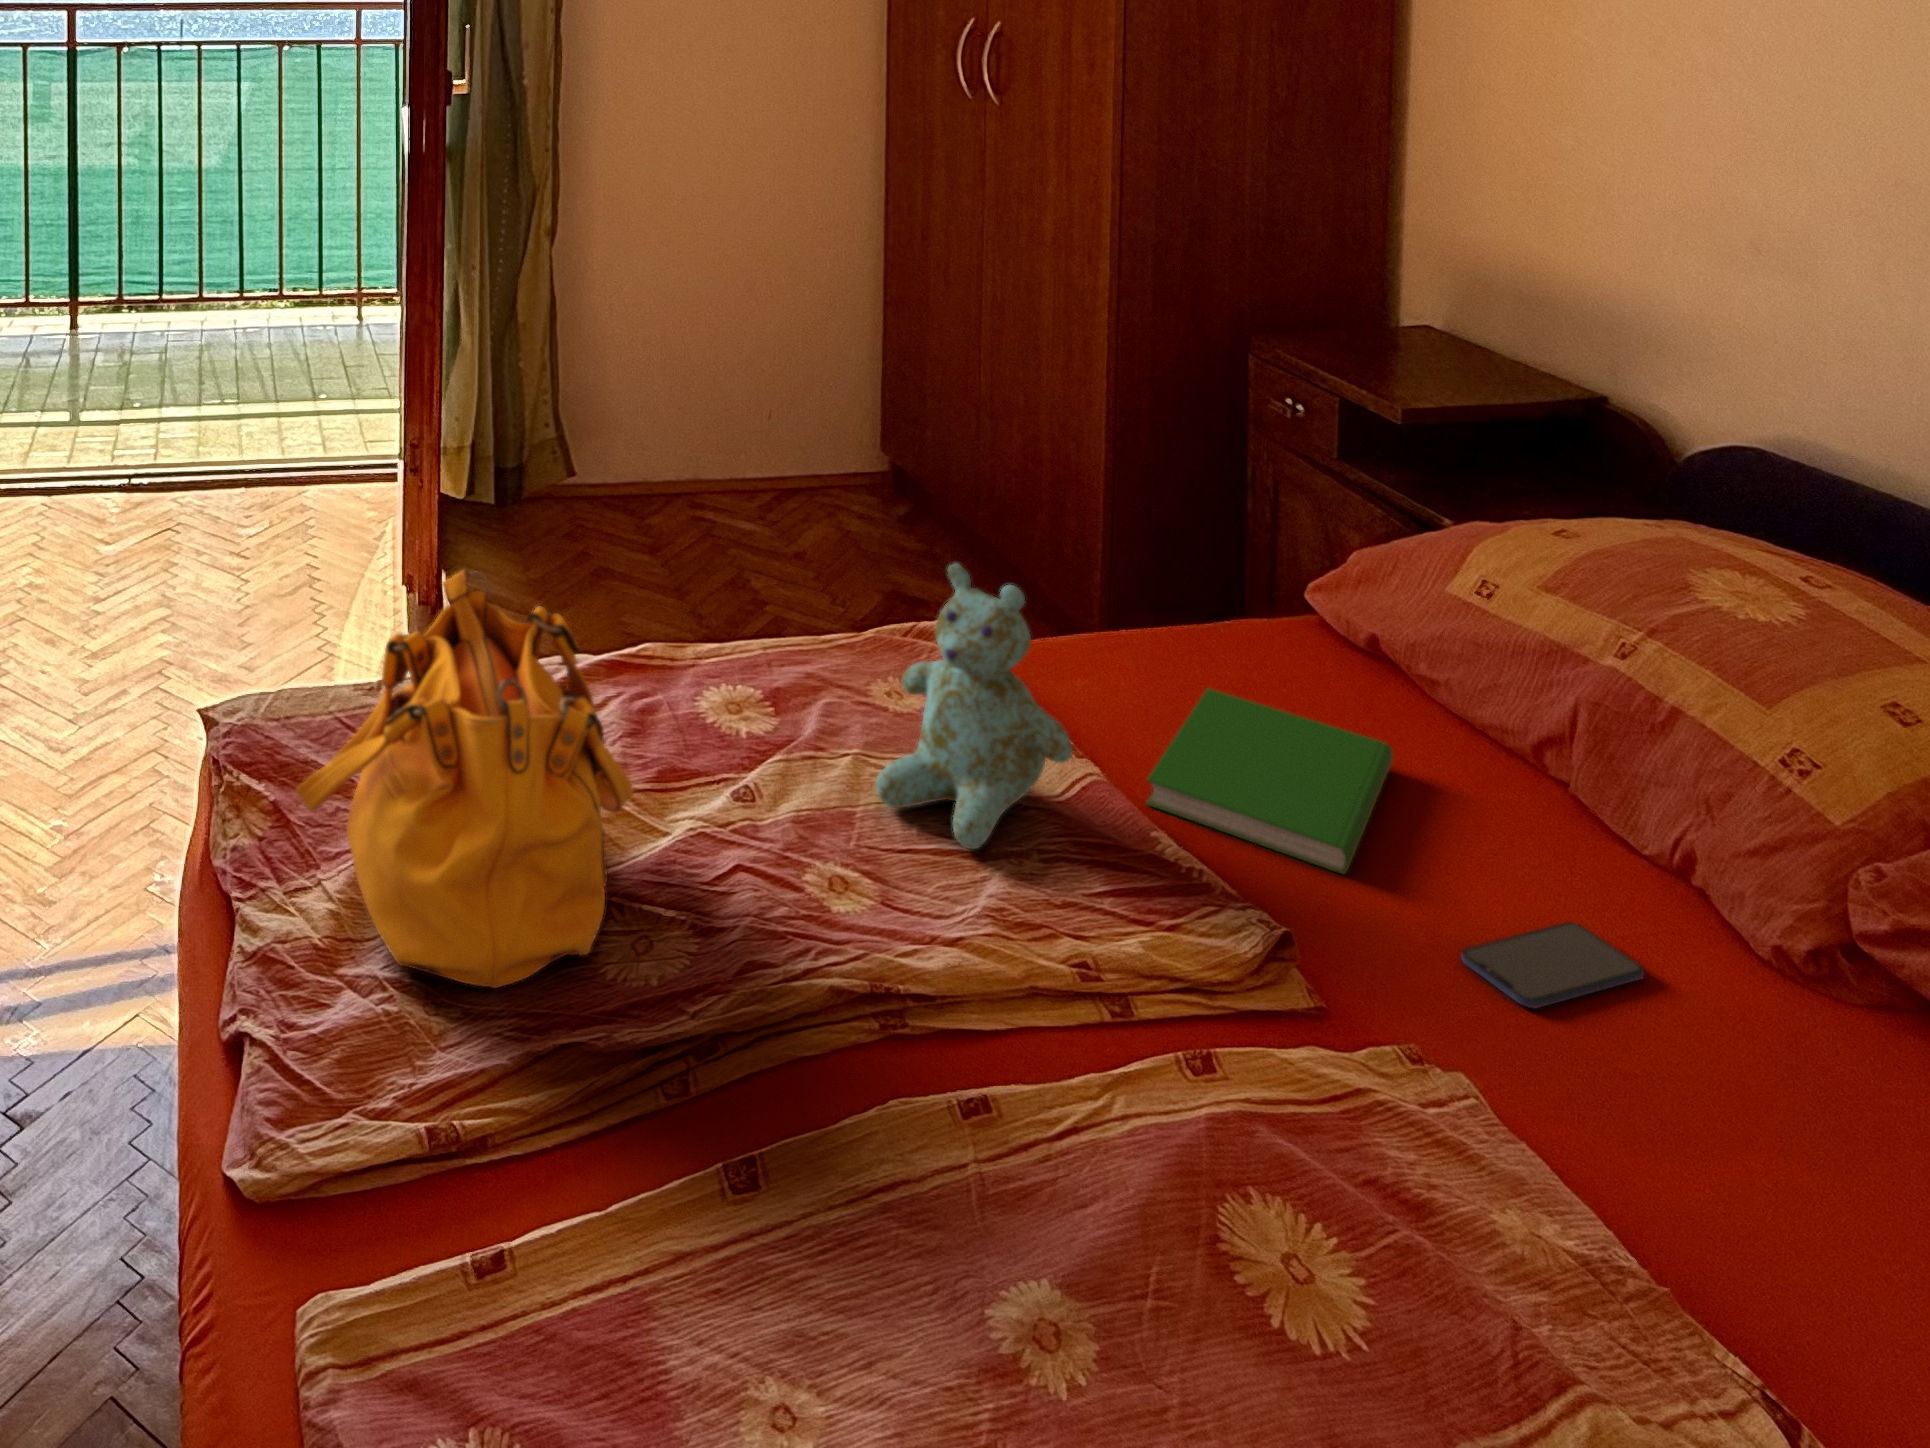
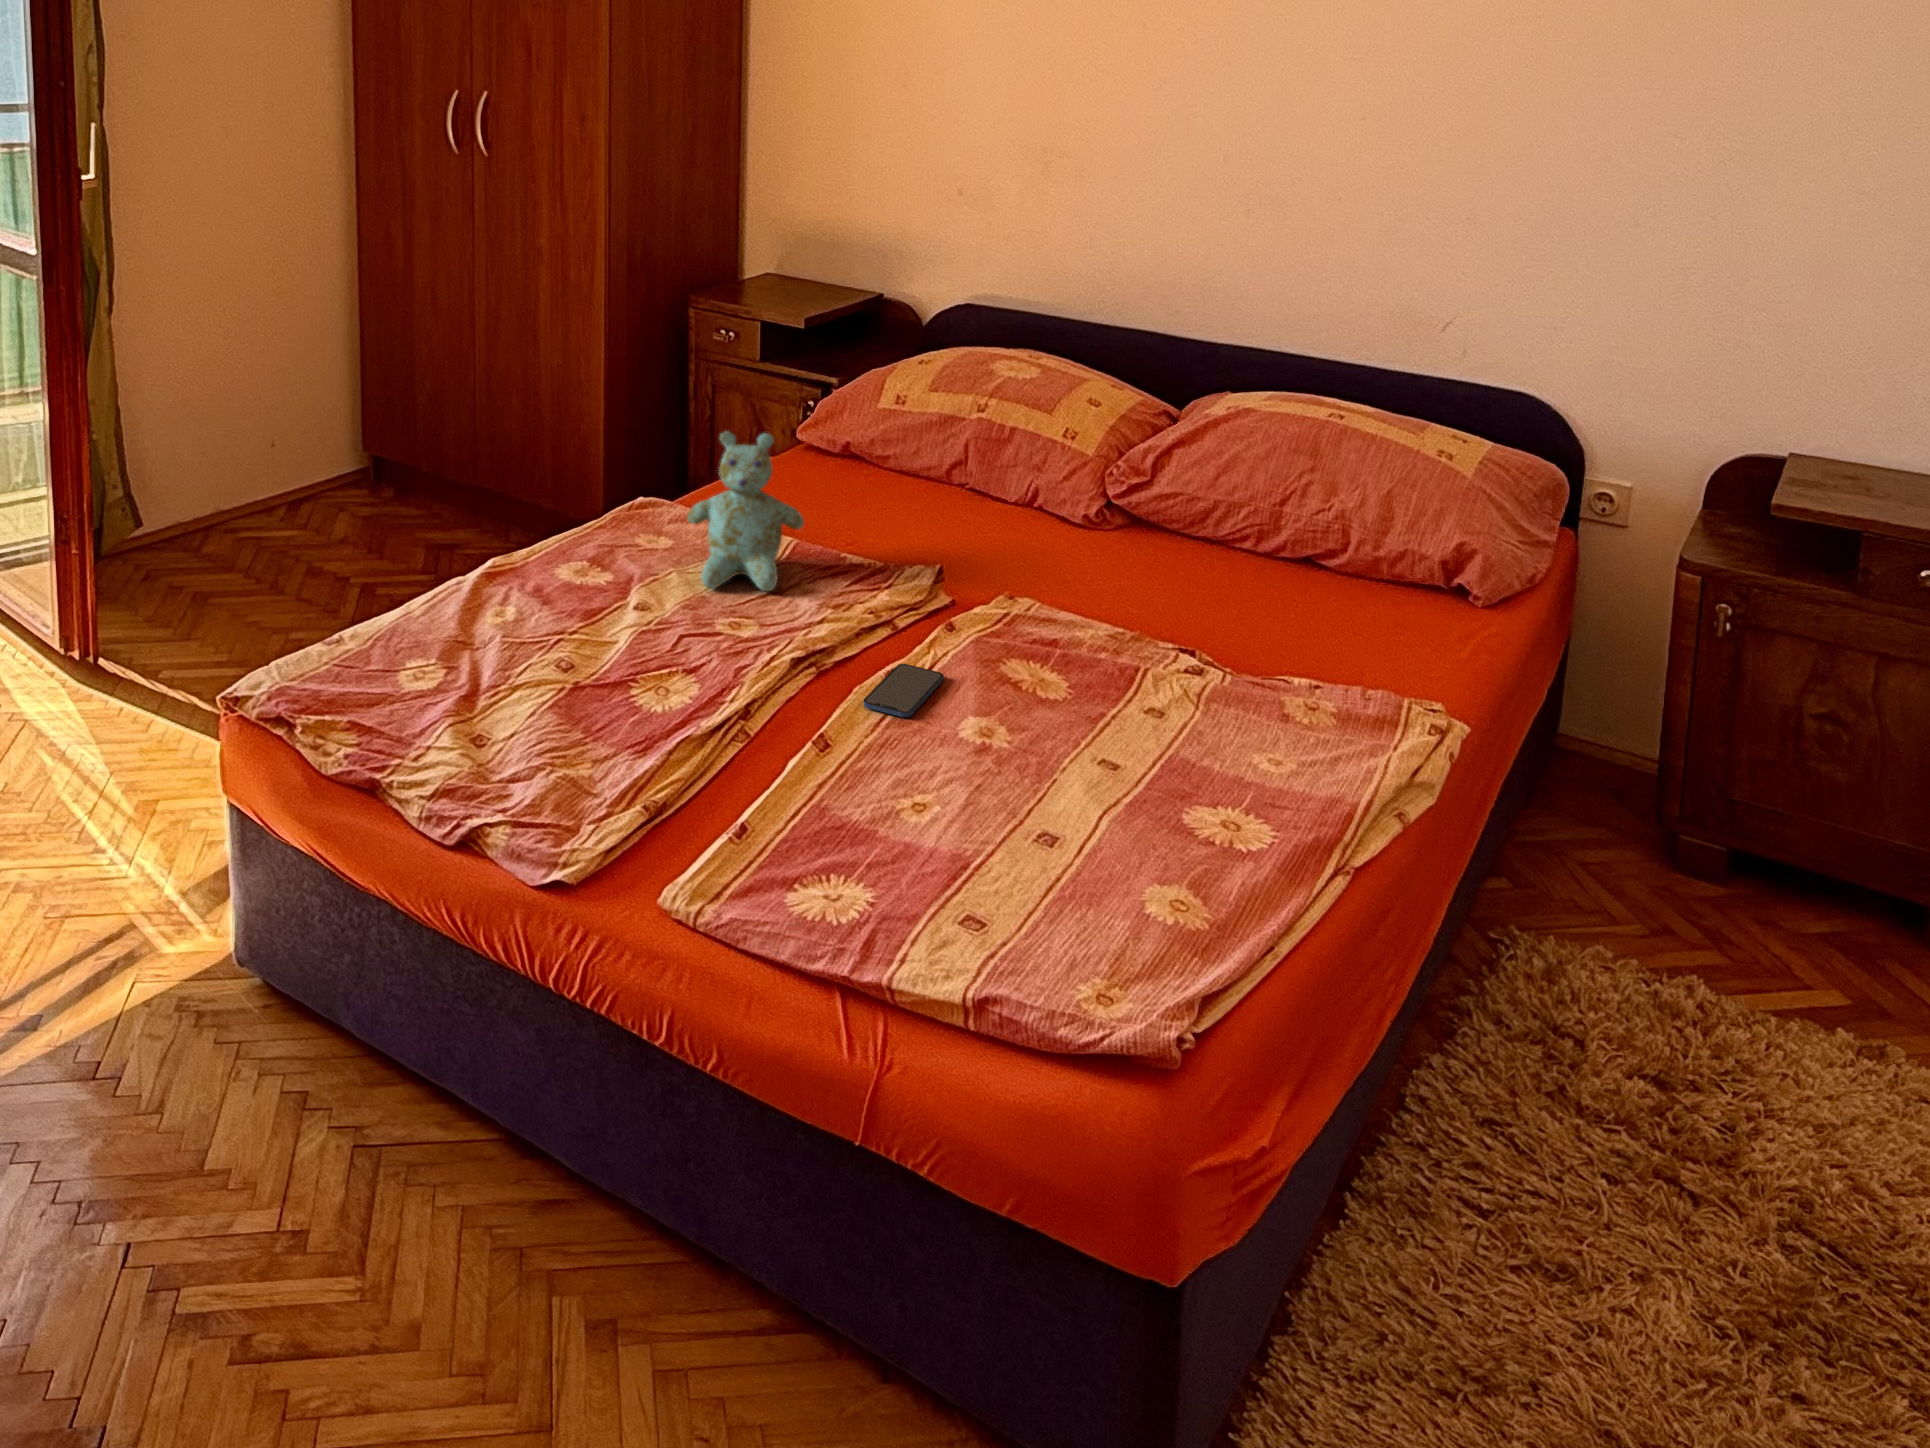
handbag: present [296,570,633,988] -> none [422,506,653,746]
hardcover book: present [1147,689,1393,874] -> none [801,485,926,547]
smartphone: present [1462,922,1644,1008] -> present [864,664,944,717]

